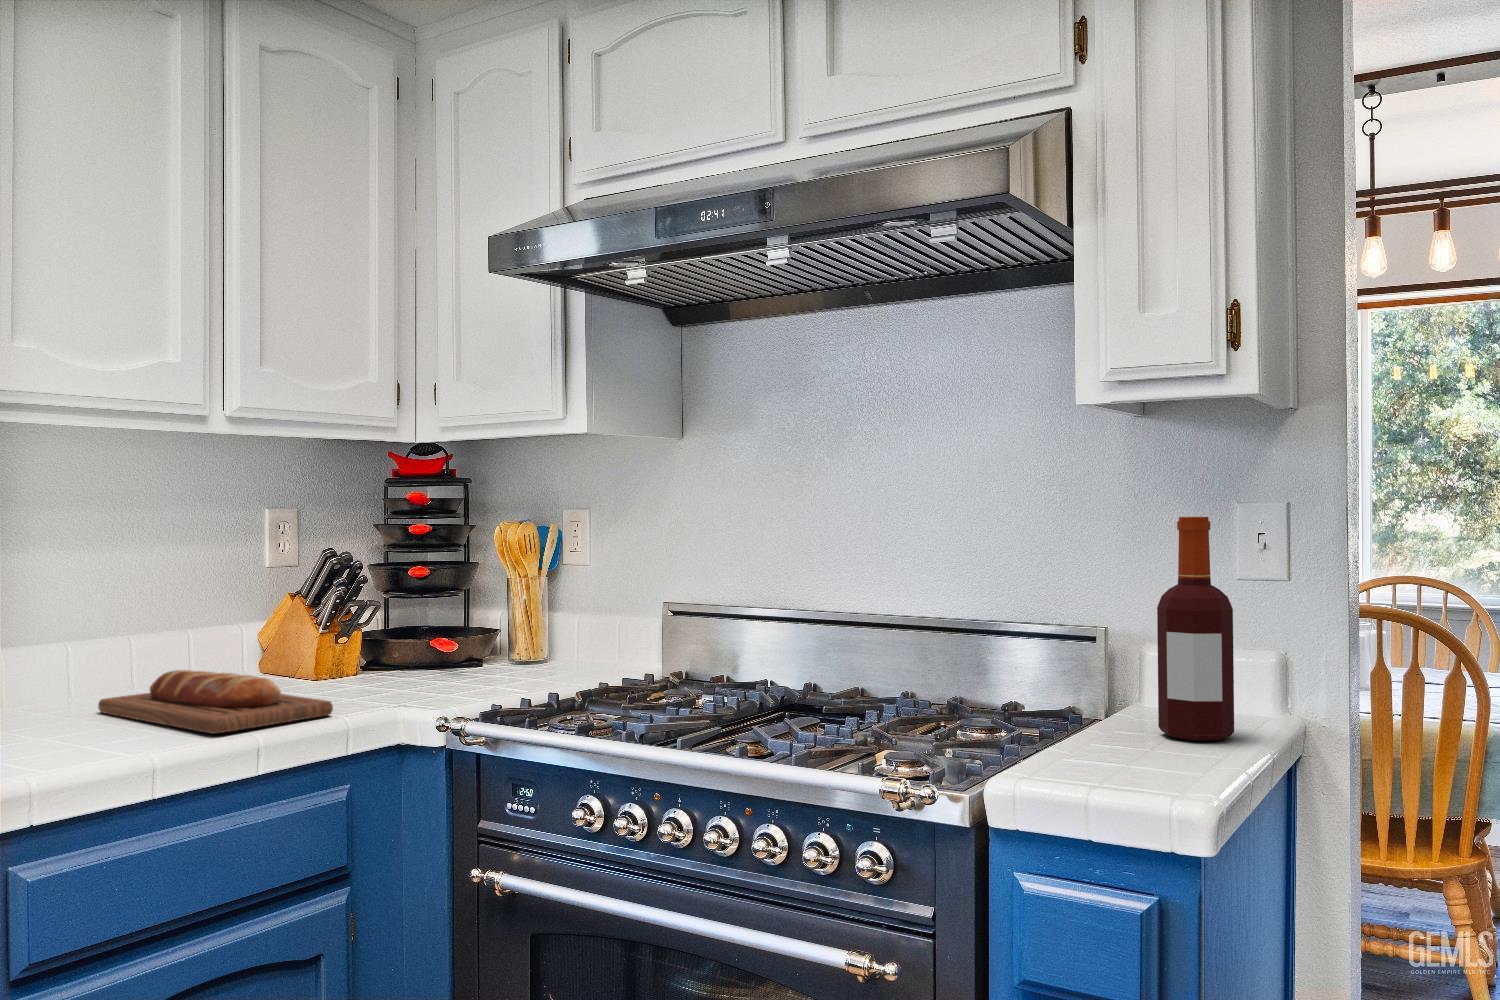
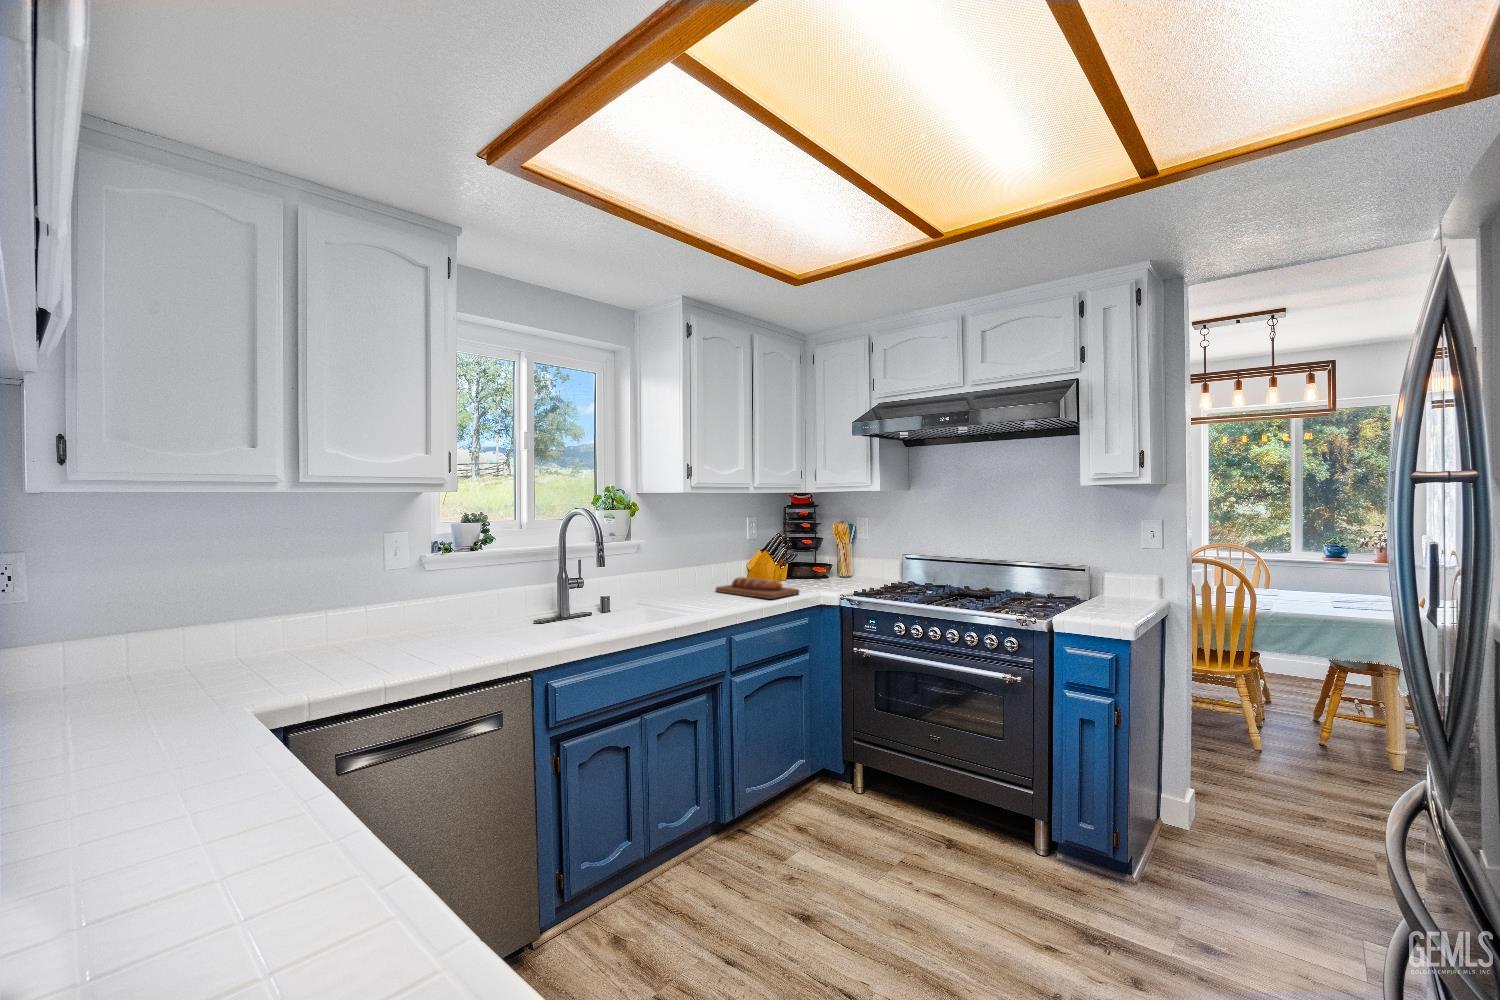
bottle: present [1157,517,1234,741] -> none [1111,528,1140,607]

